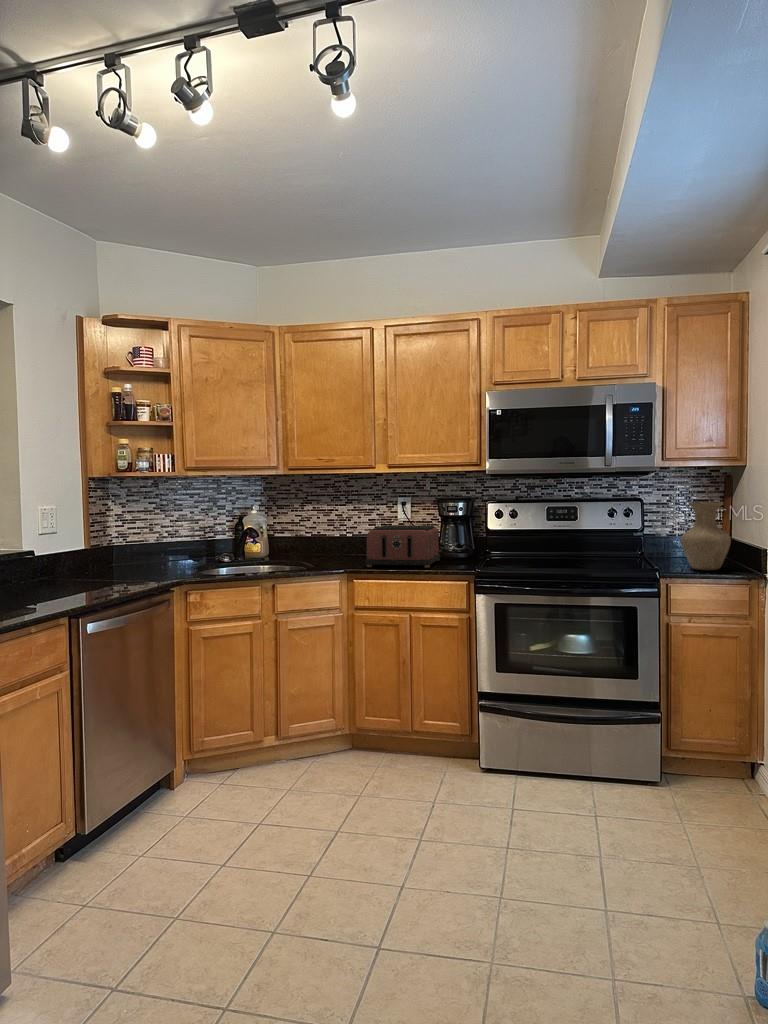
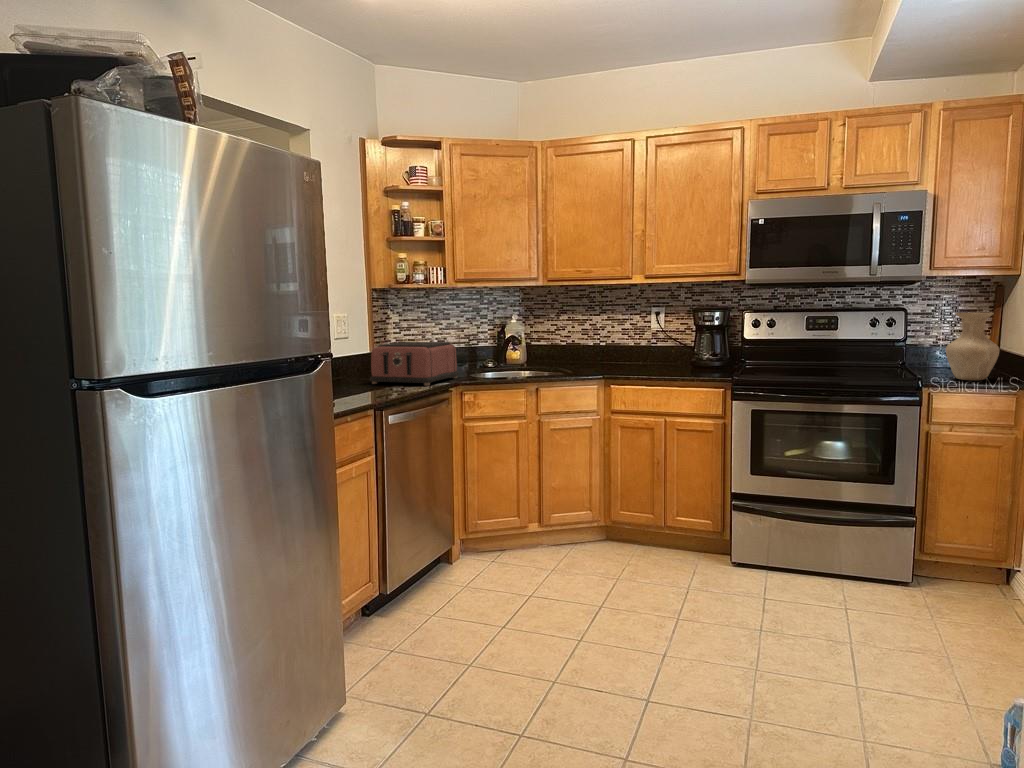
toaster: present [365,525,440,568] -> present [370,342,459,386]

